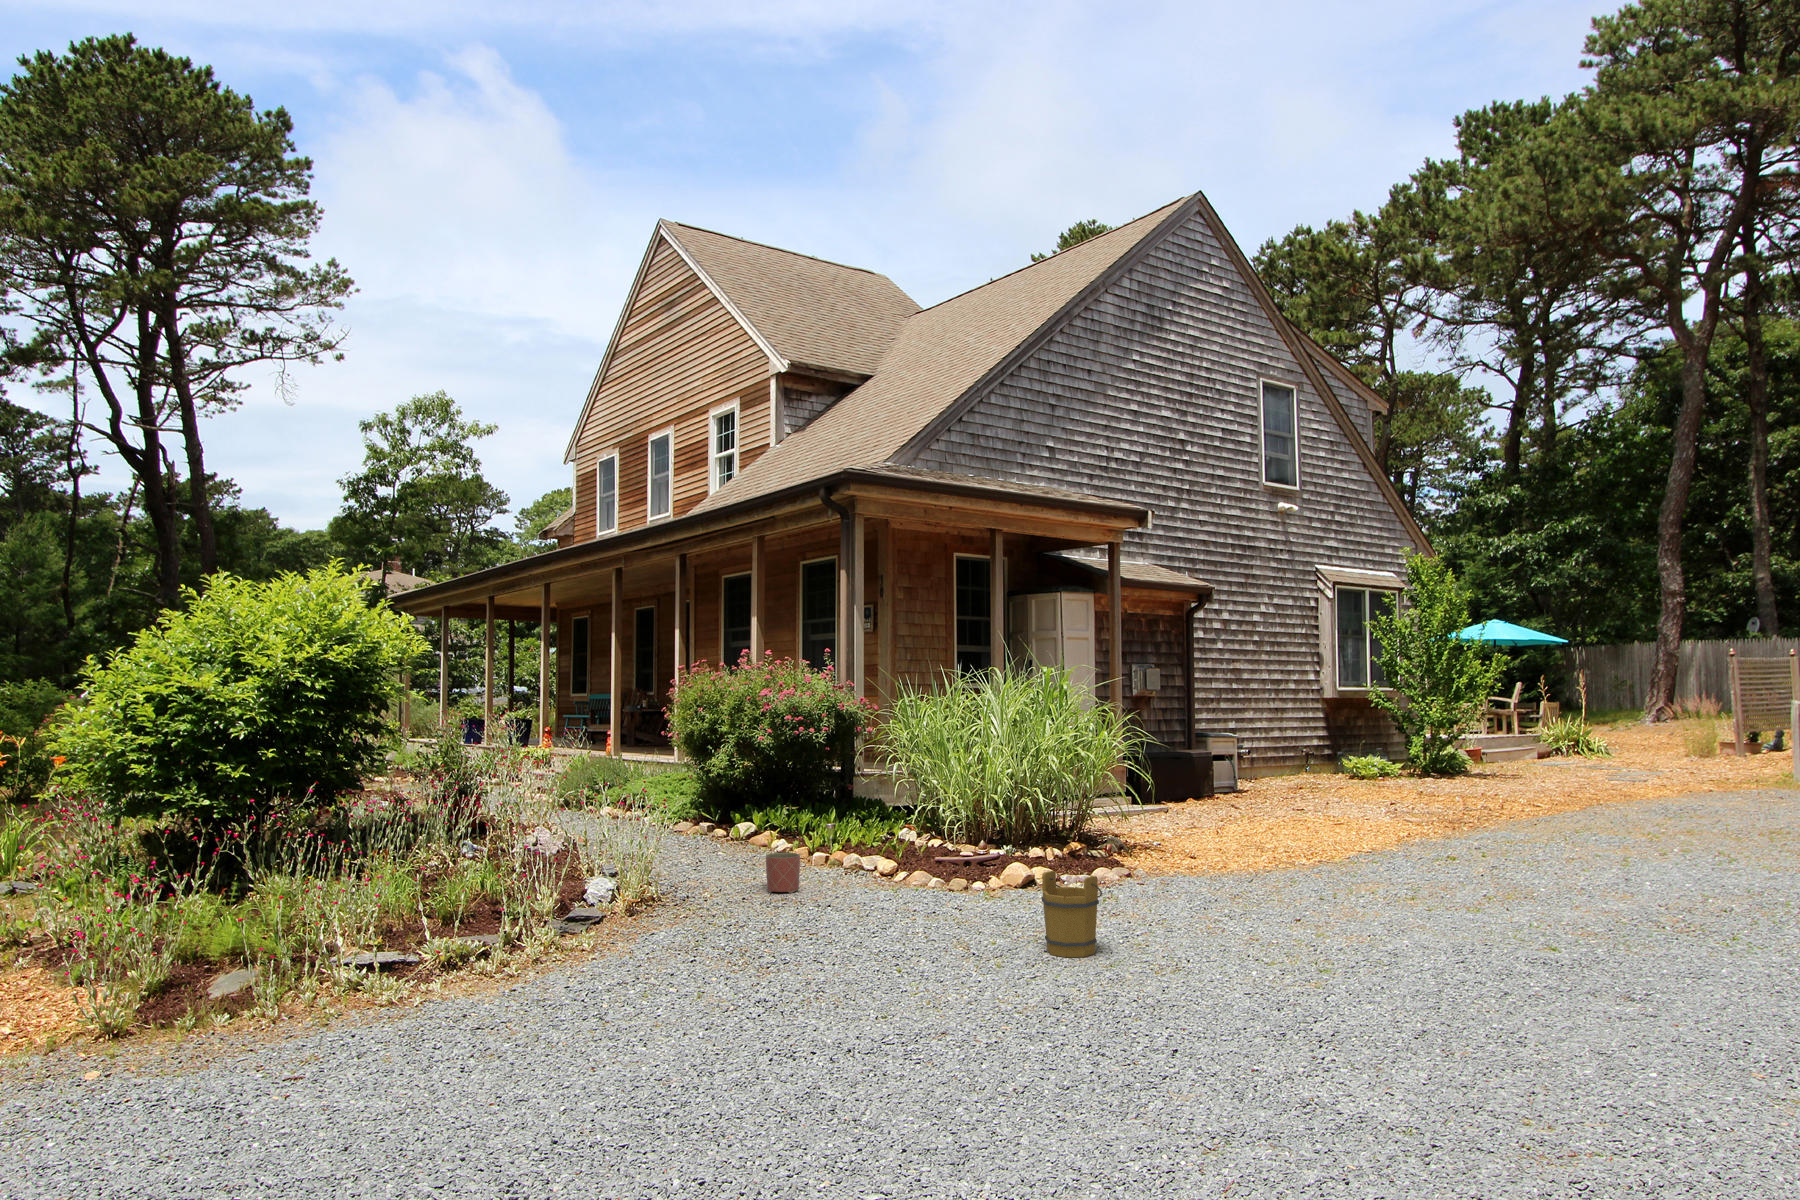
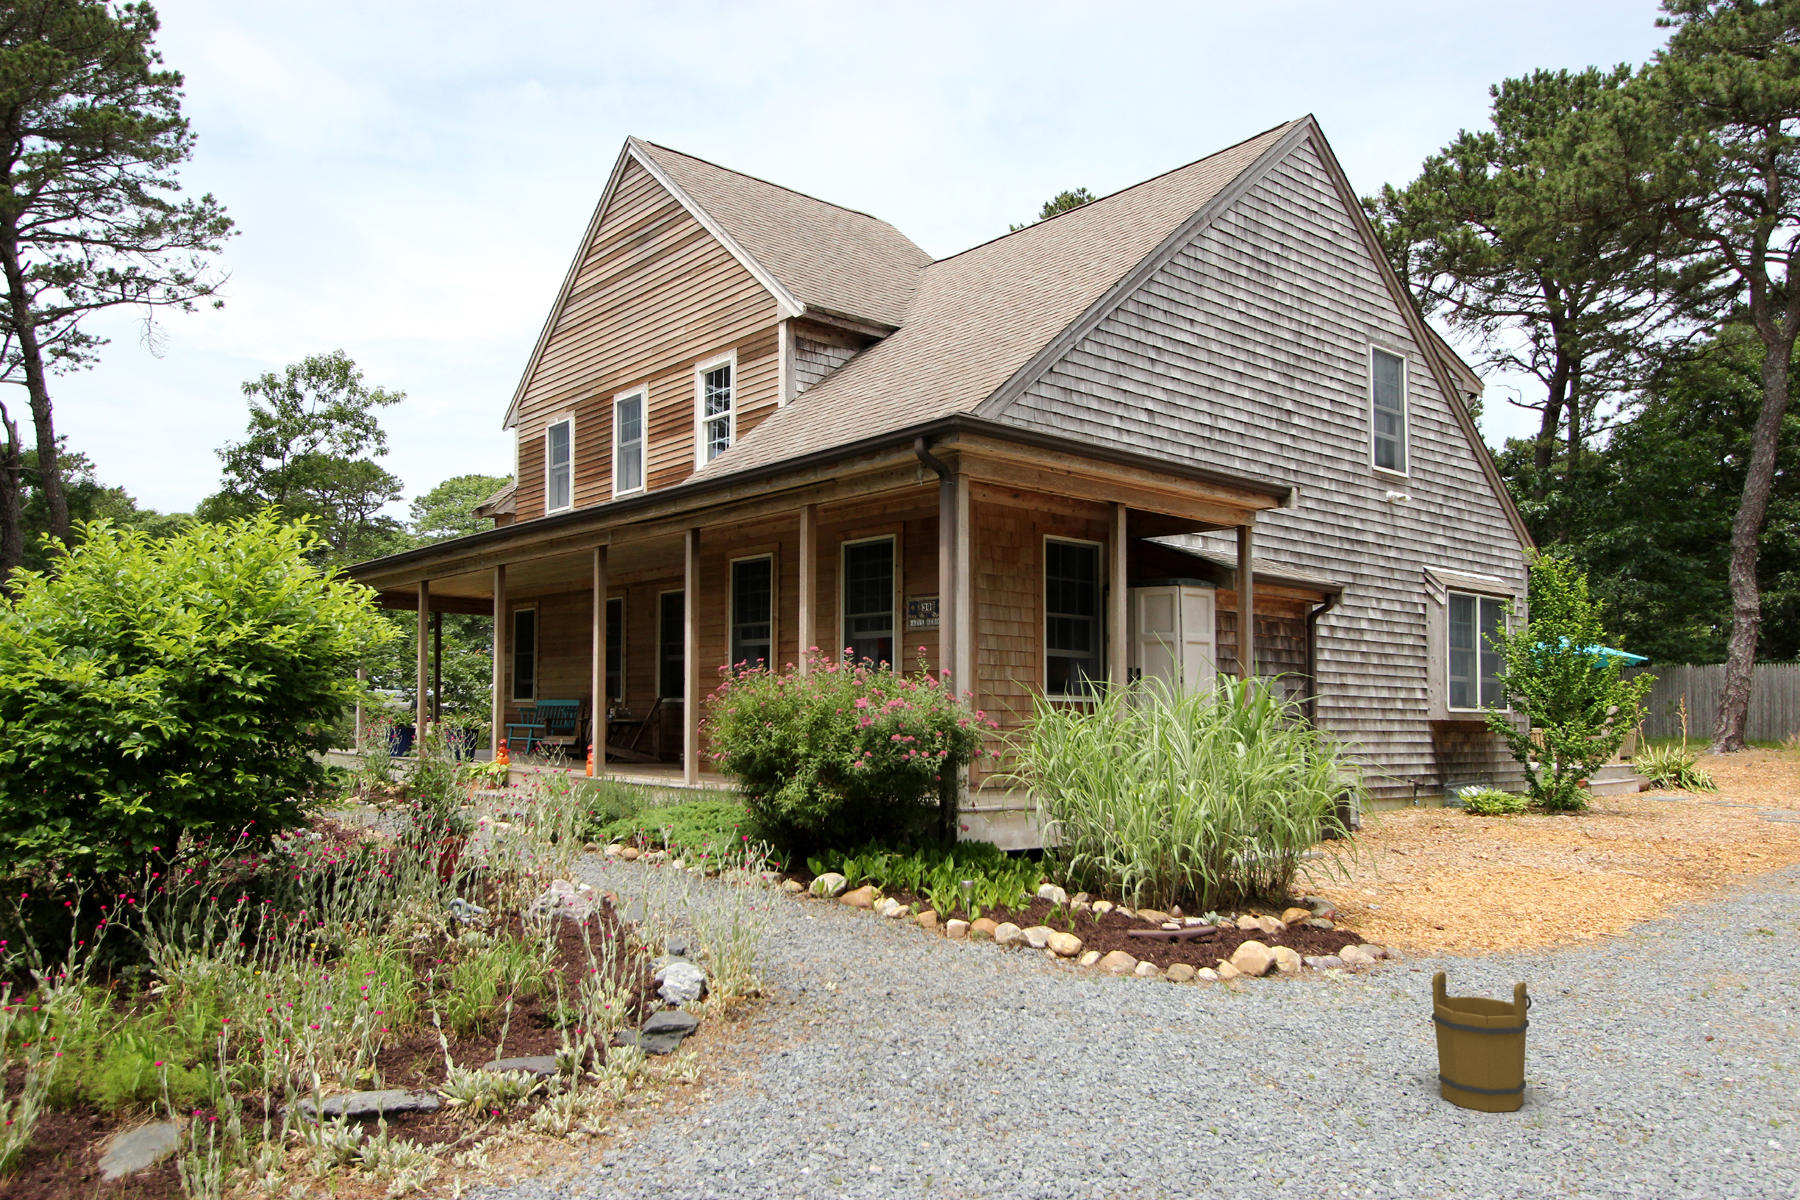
planter: present [766,853,800,893] -> none [914,930,963,990]

